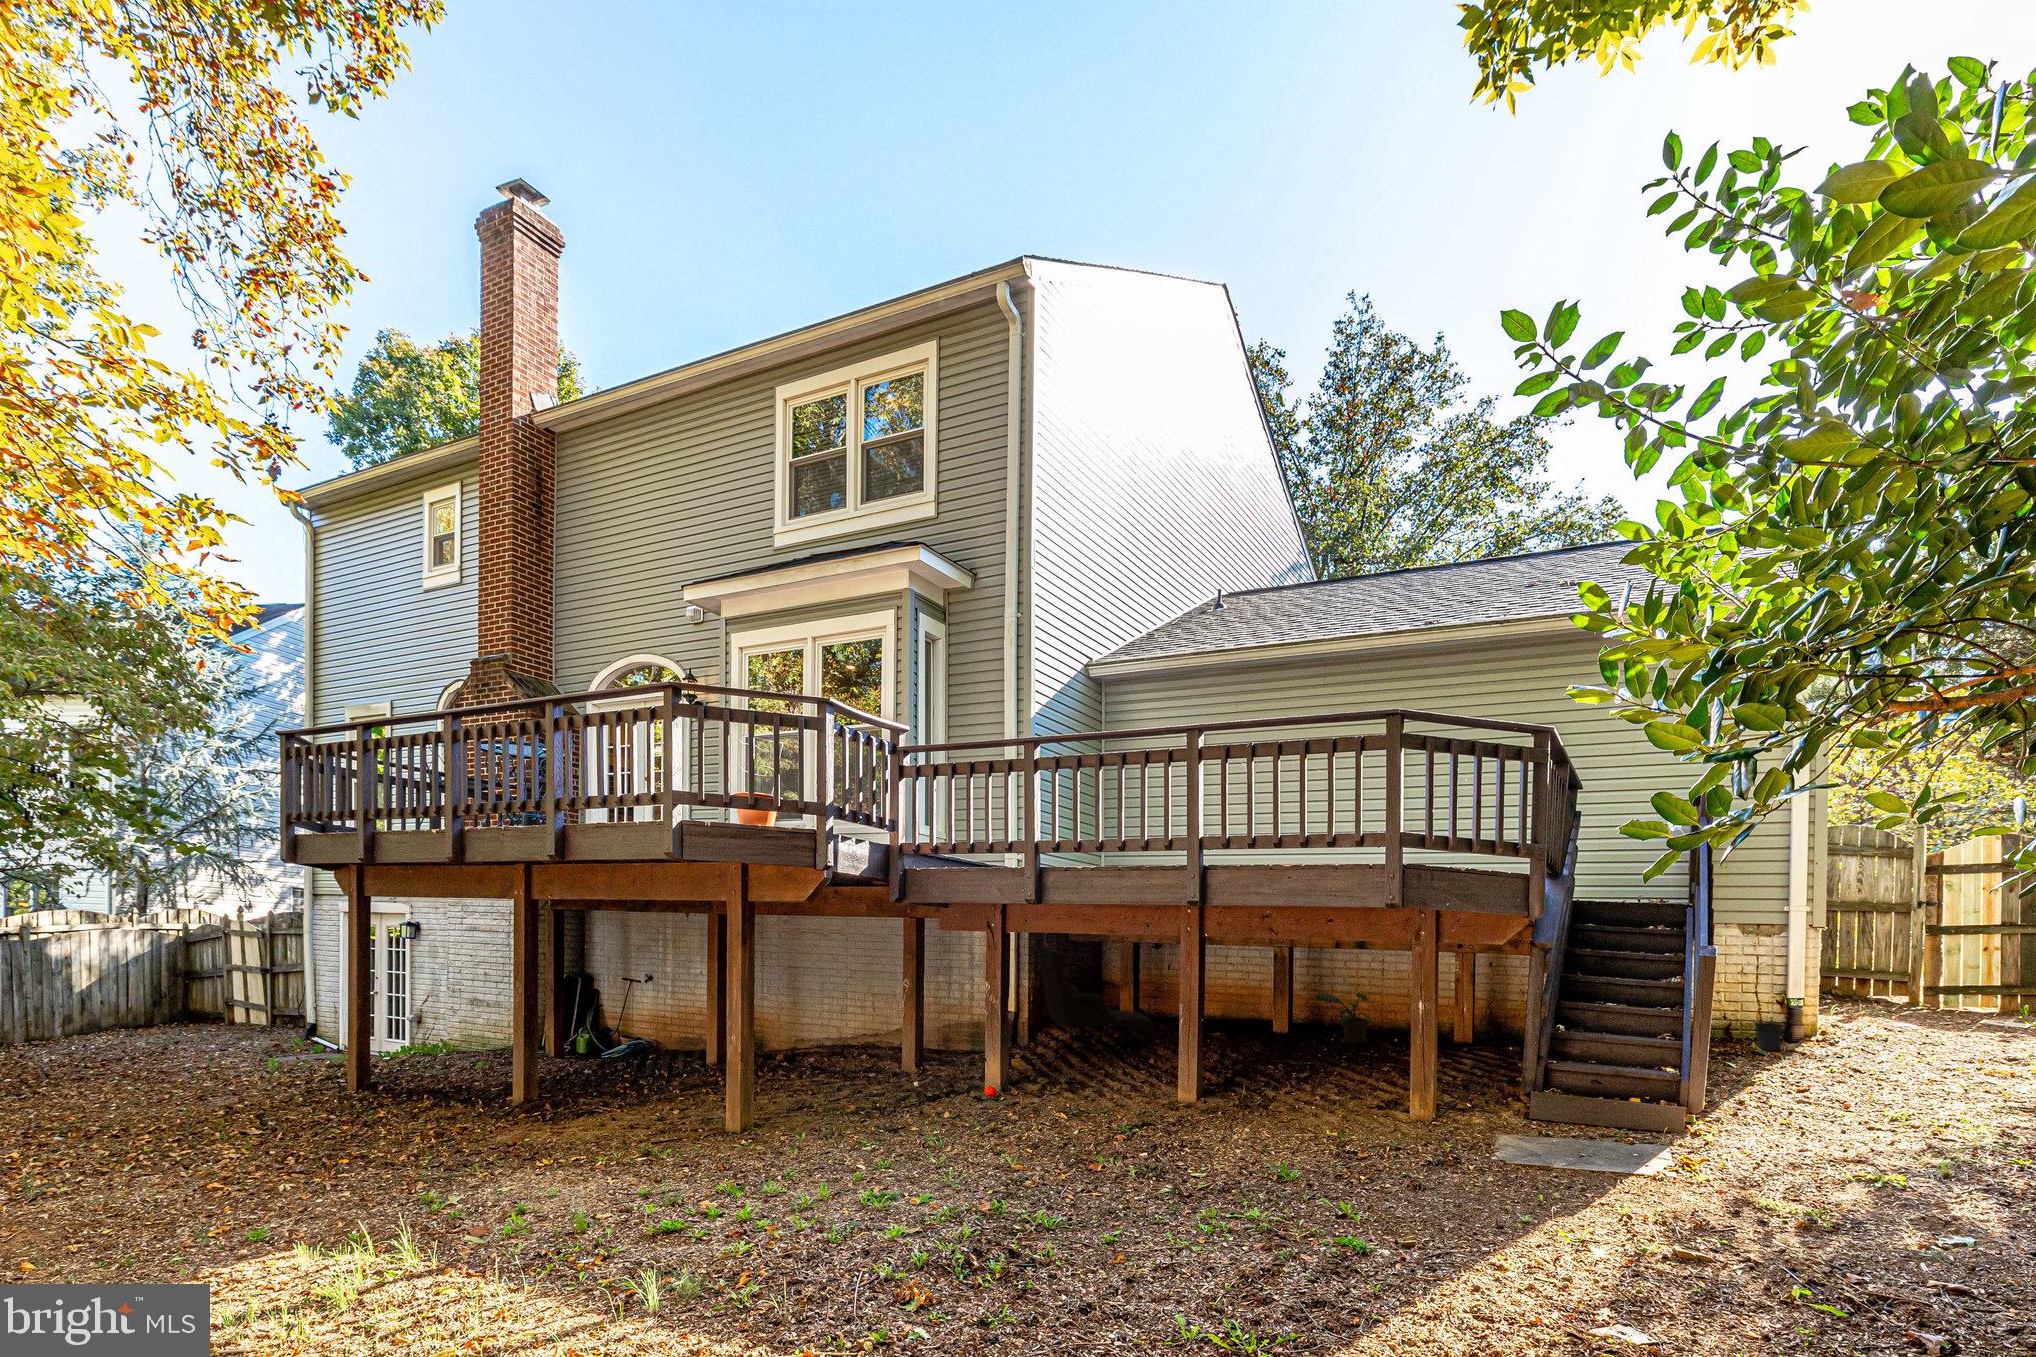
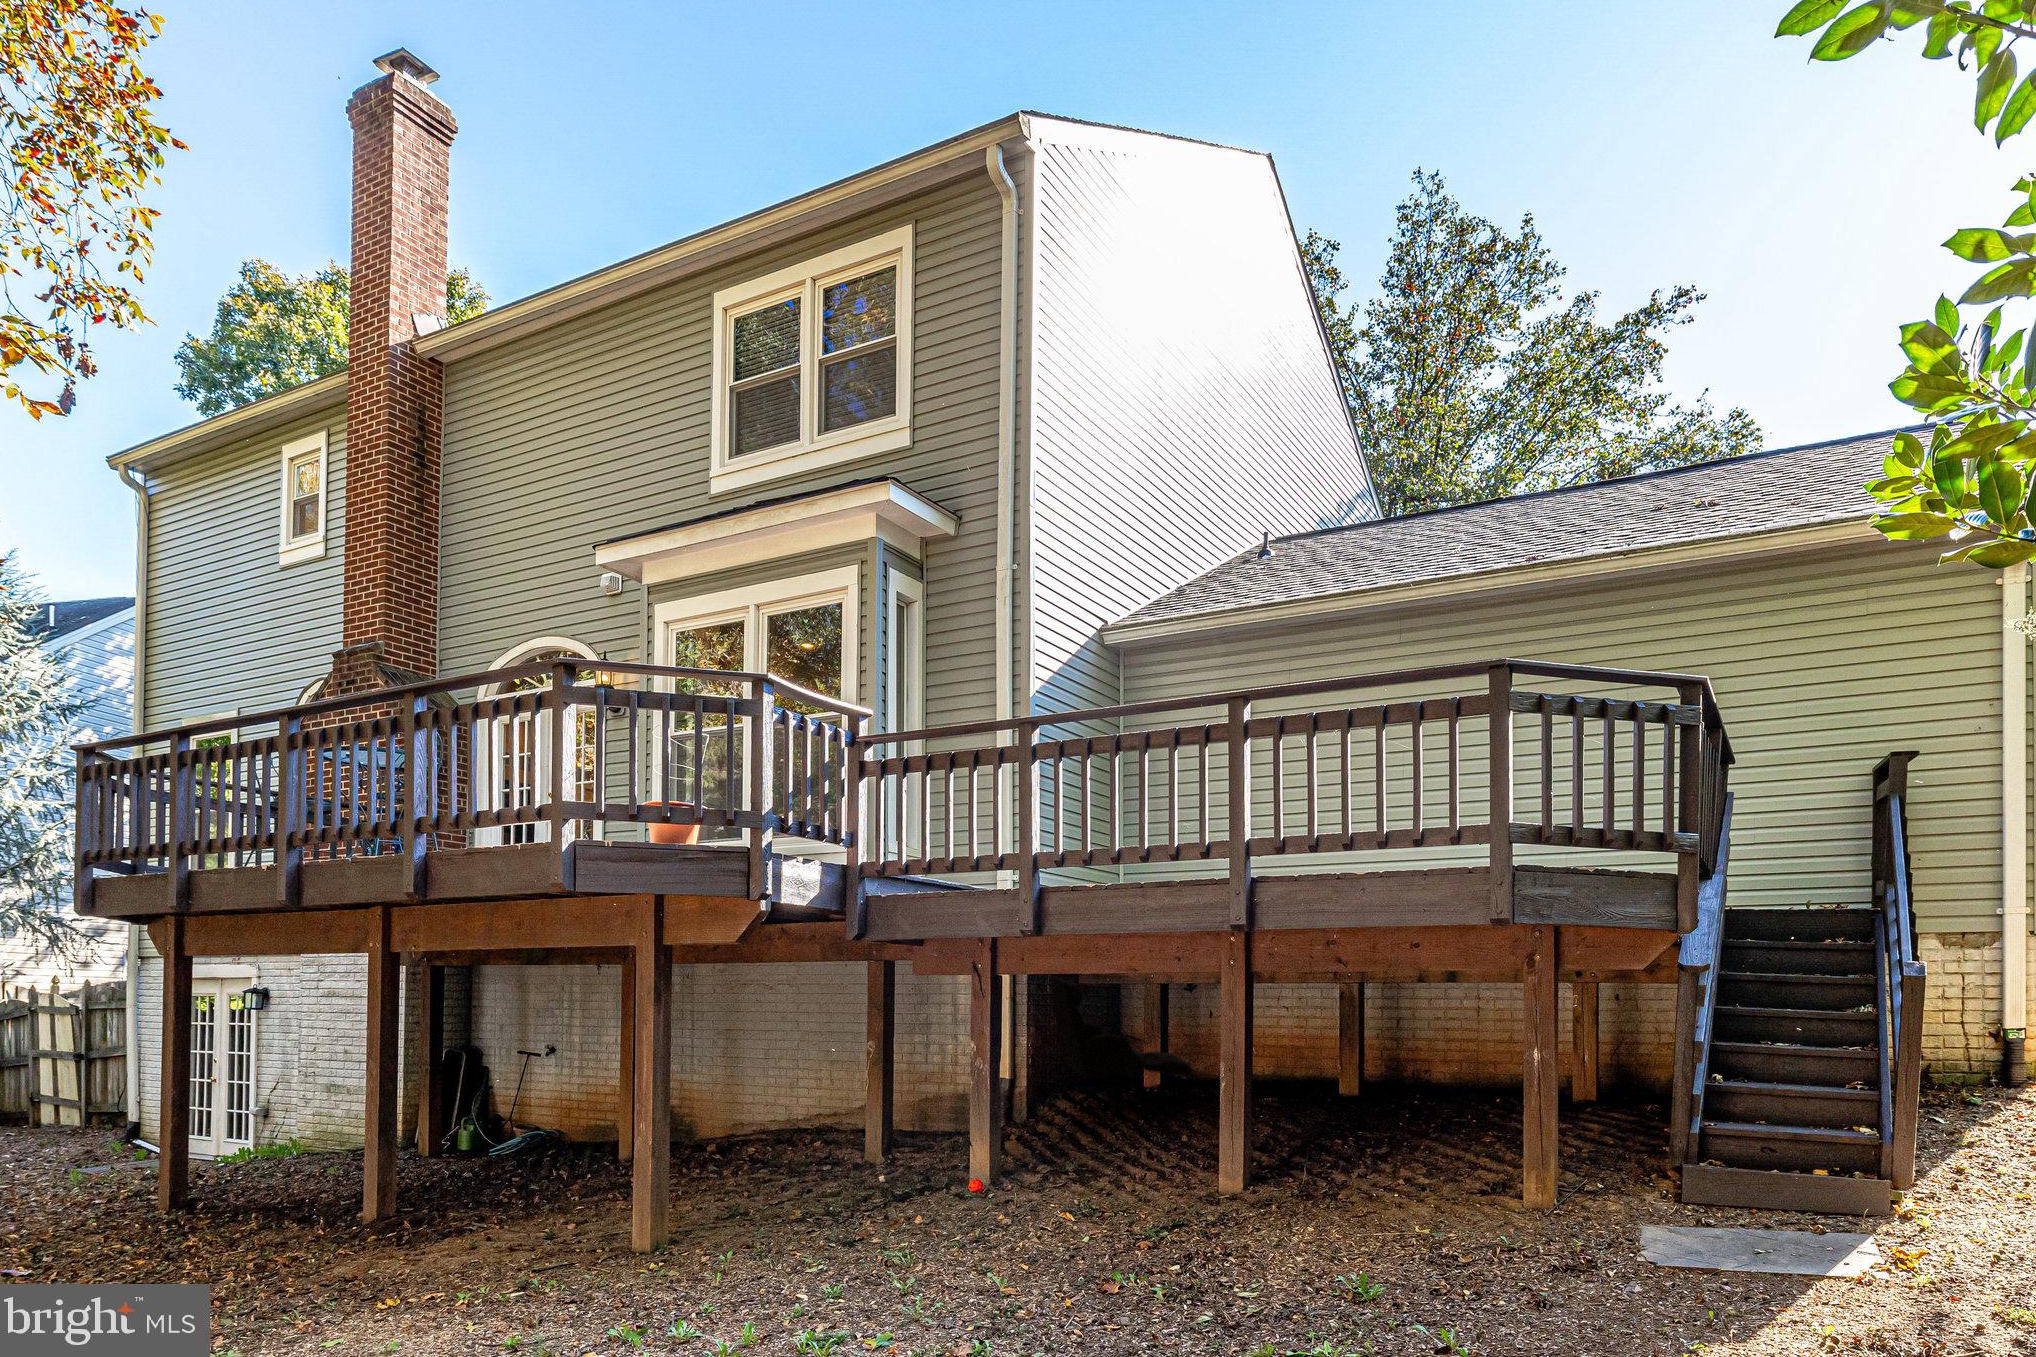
potted plant: present [1316,993,1372,1044] -> none [1396,1026,1467,1090]
bucket: present [1754,1021,1782,1051] -> none [1955,1055,1997,1094]

